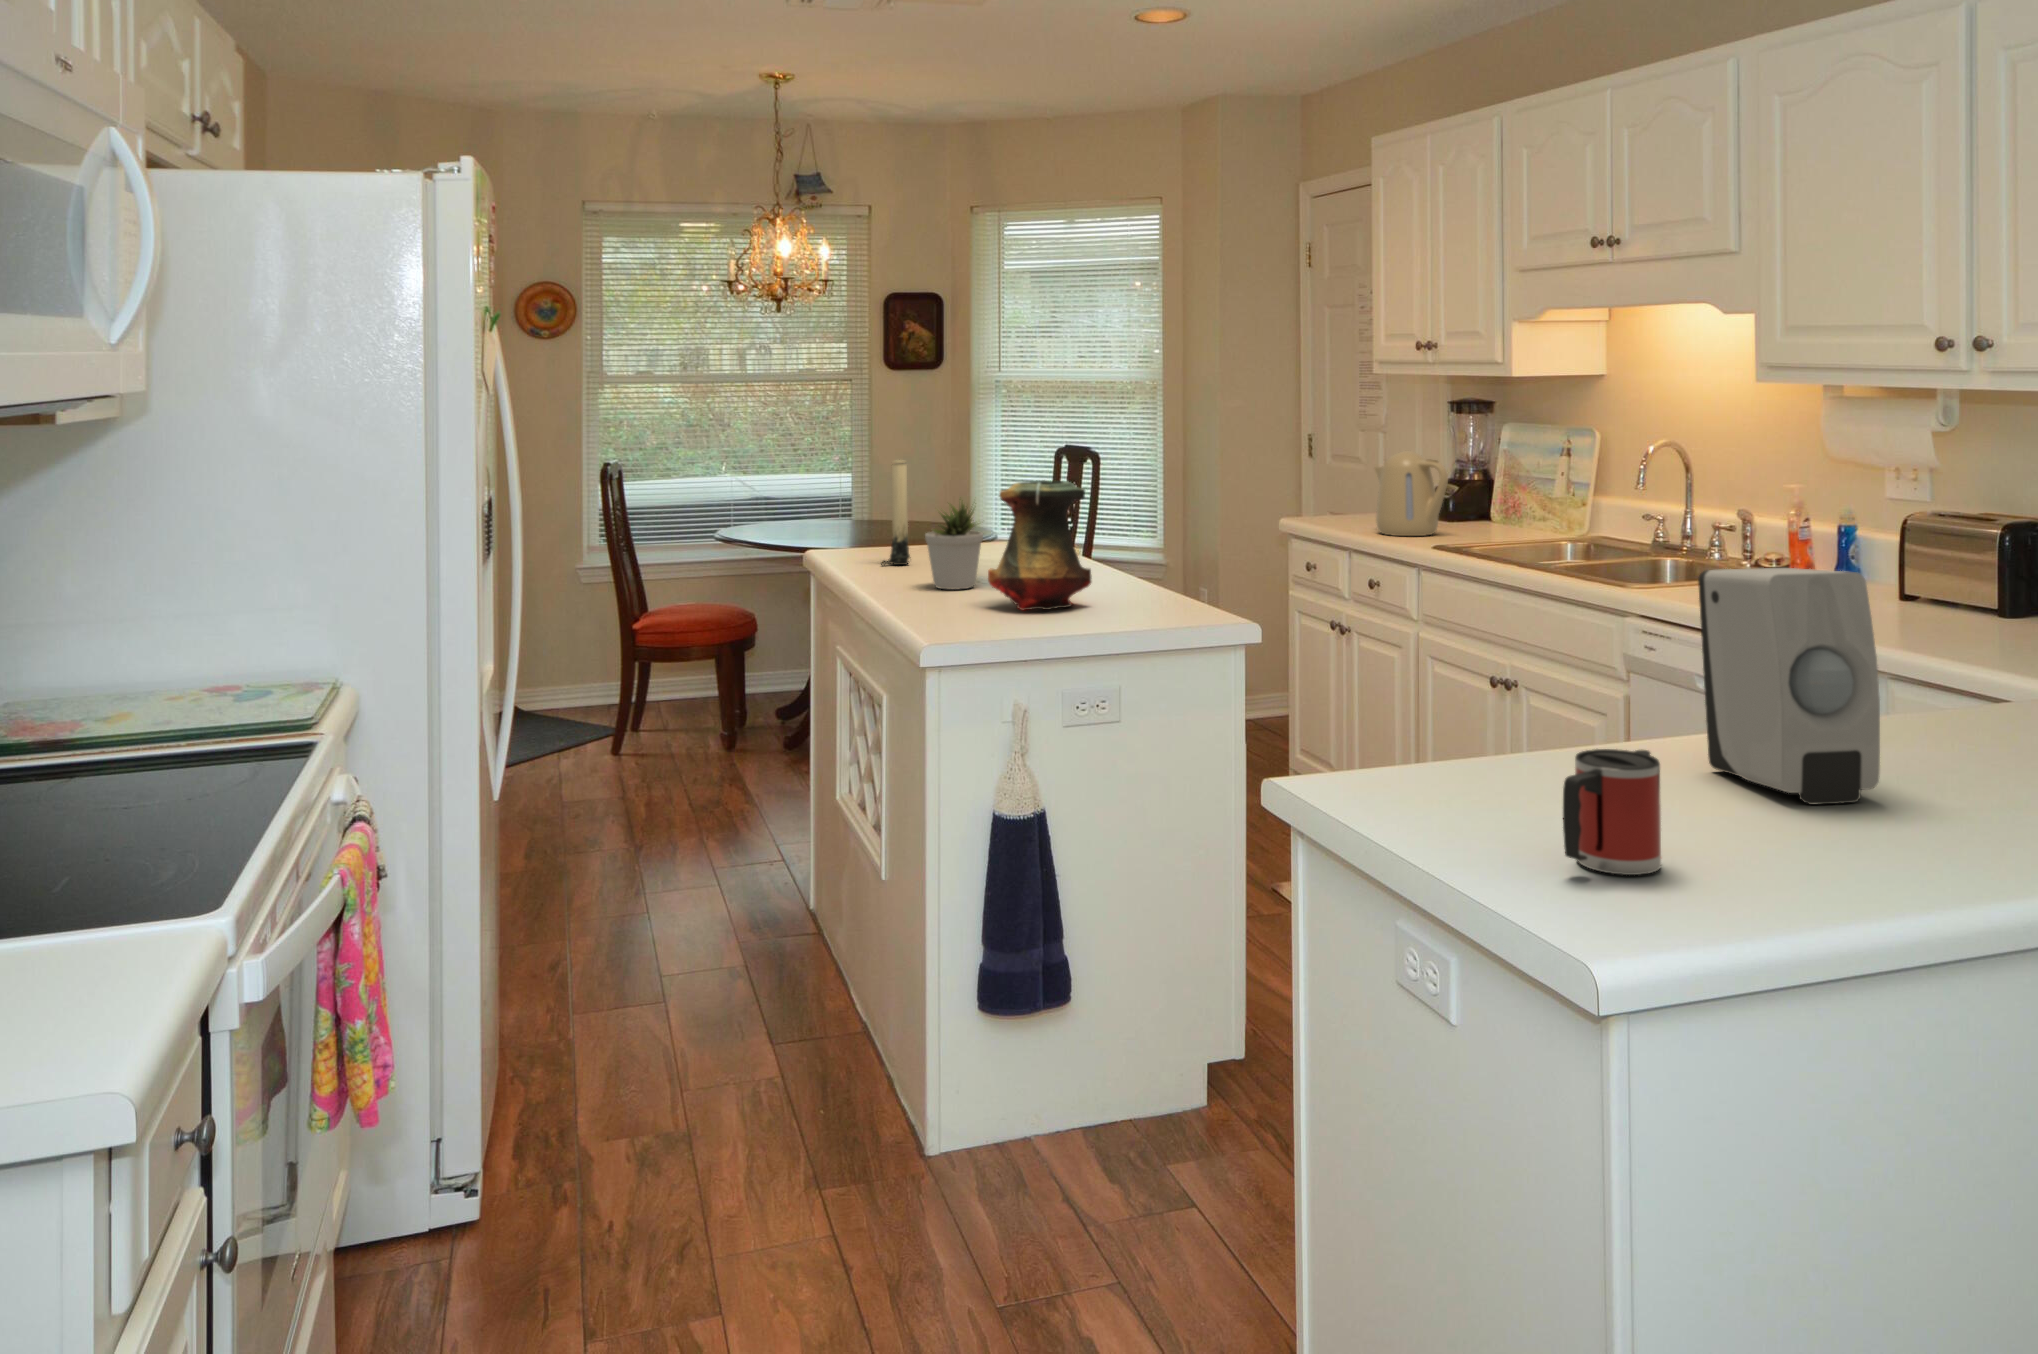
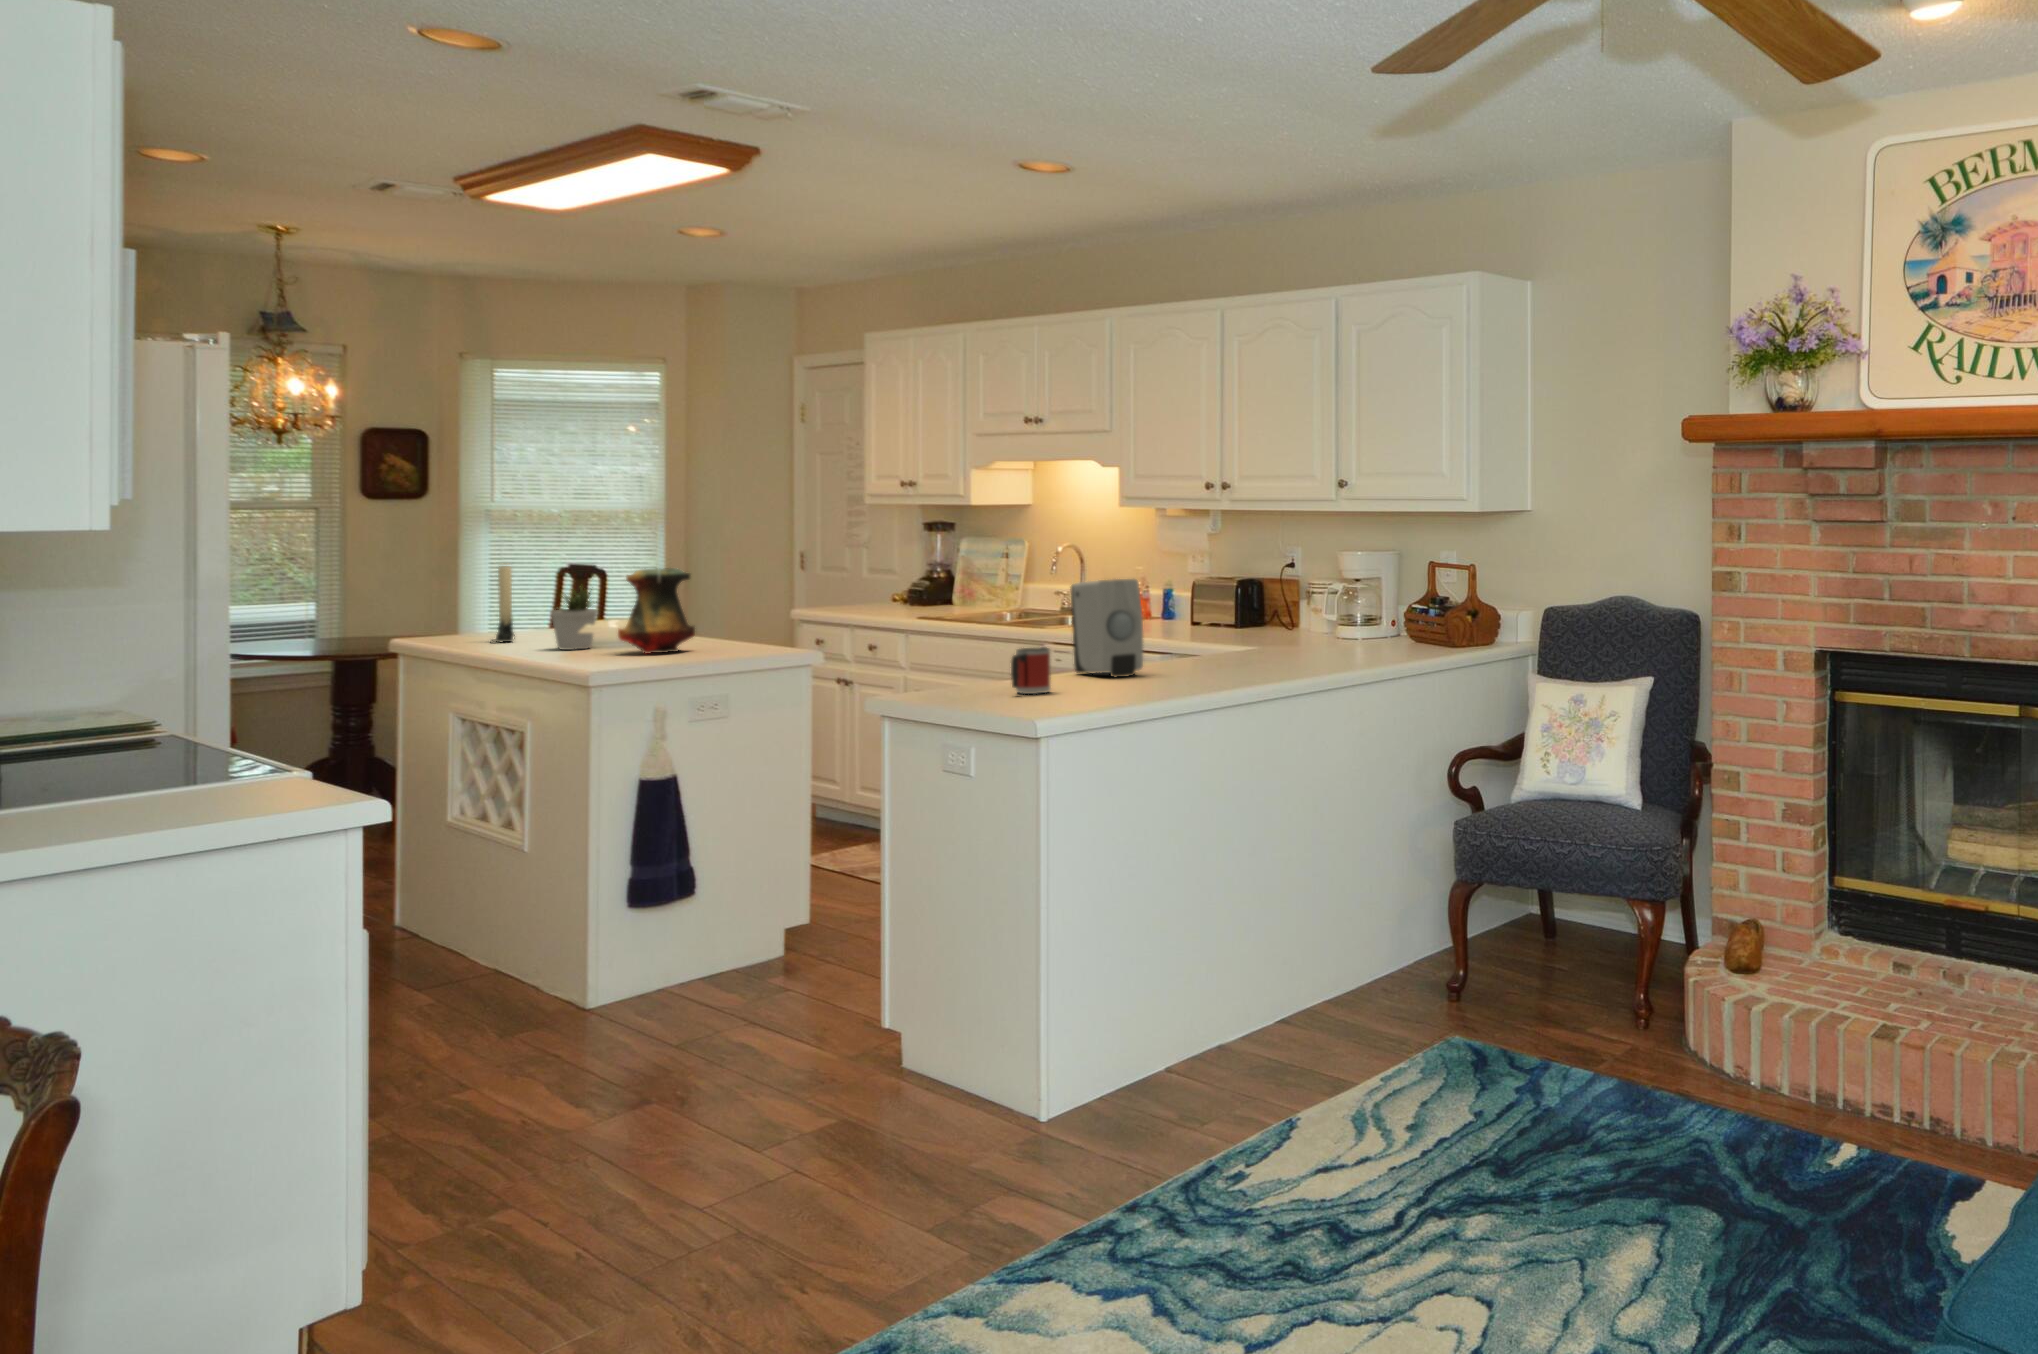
kettle: present [1375,451,1448,536] -> none [865,556,921,616]

